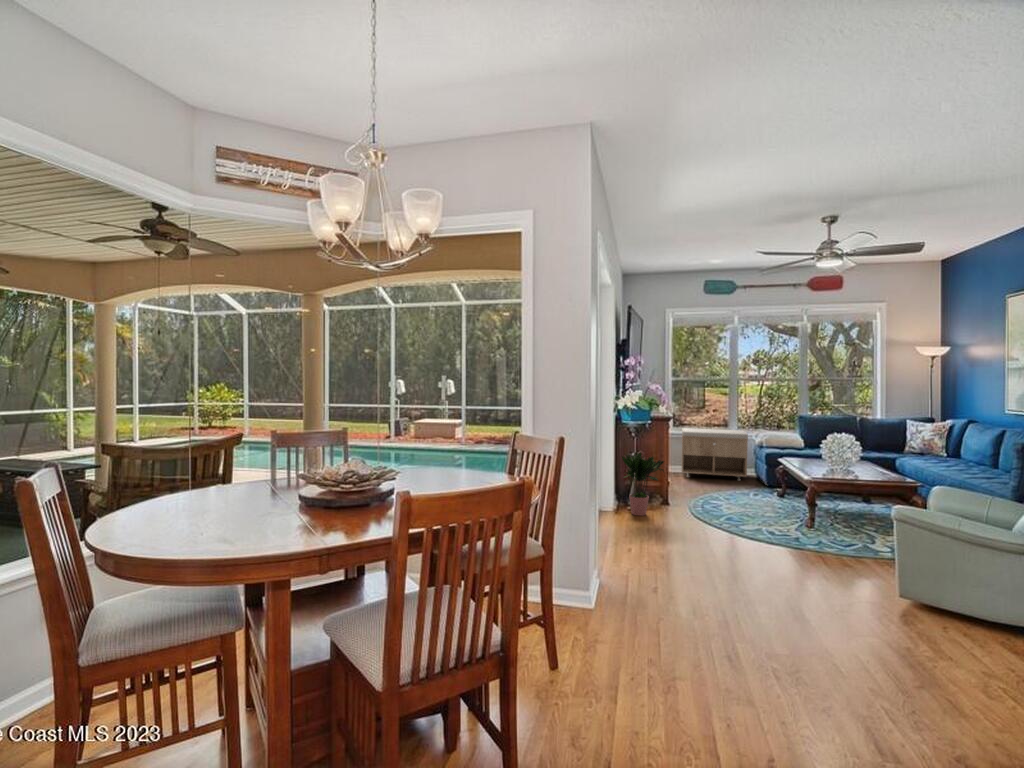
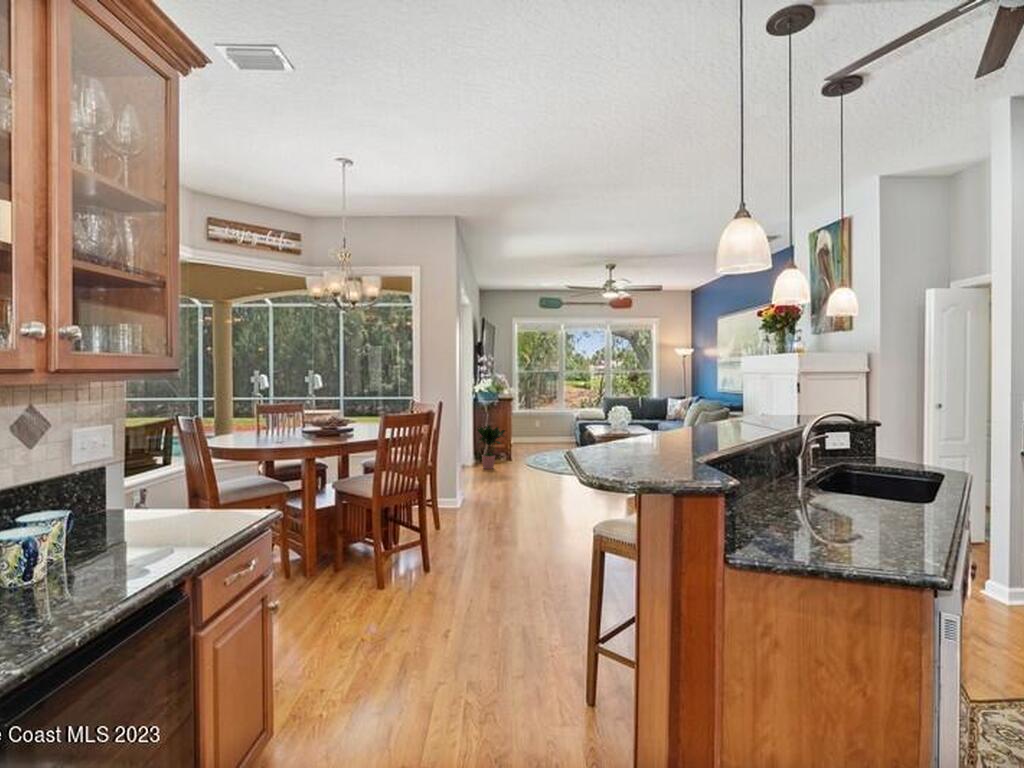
storage bench: present [682,428,748,480] -> none [522,409,569,447]

